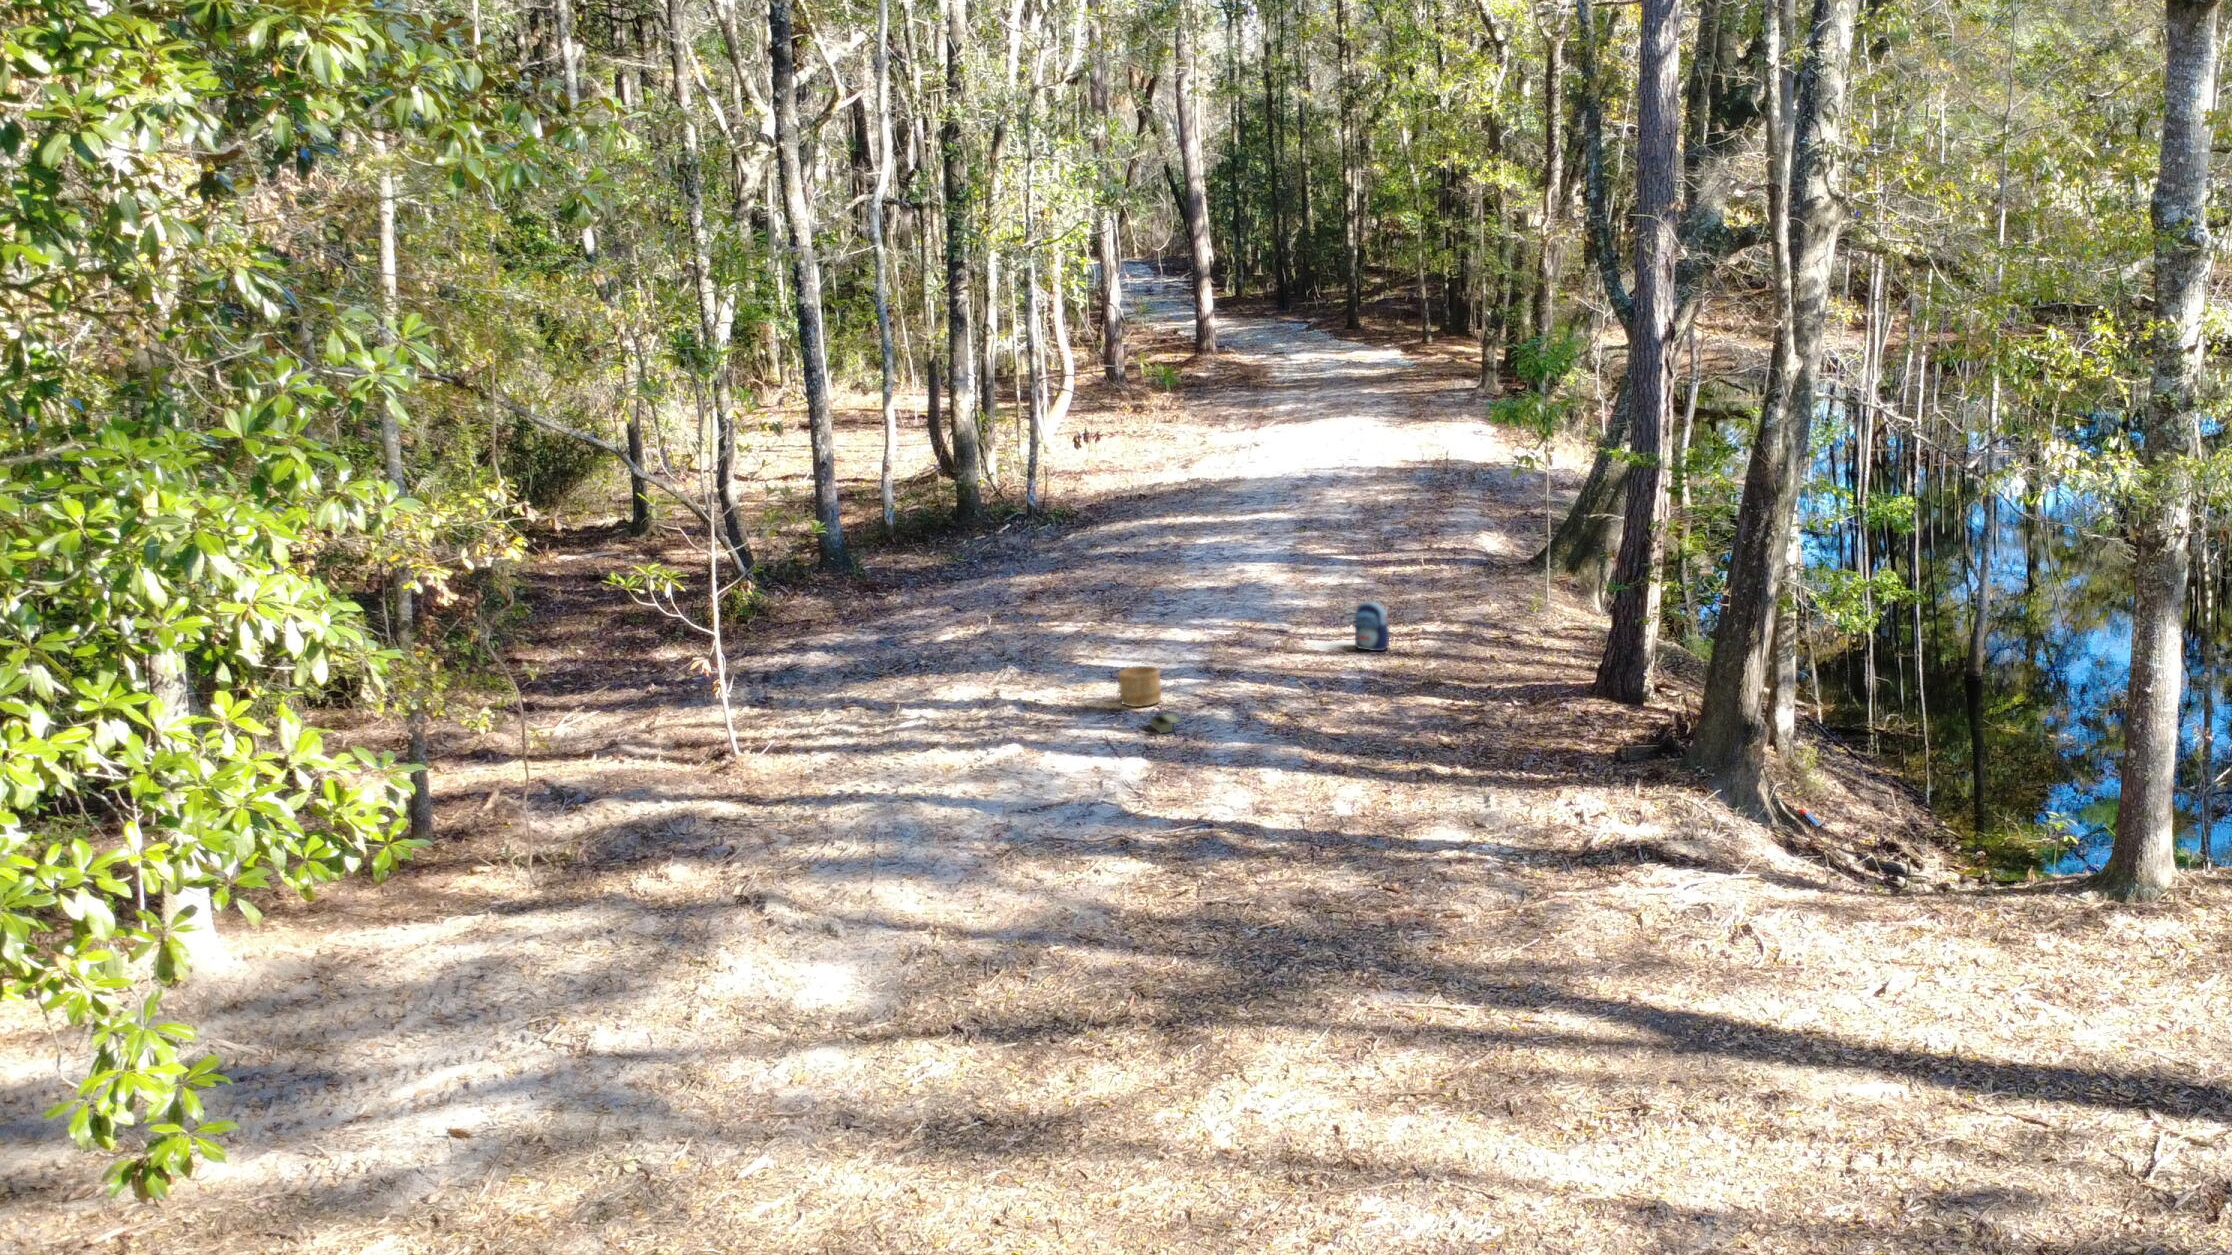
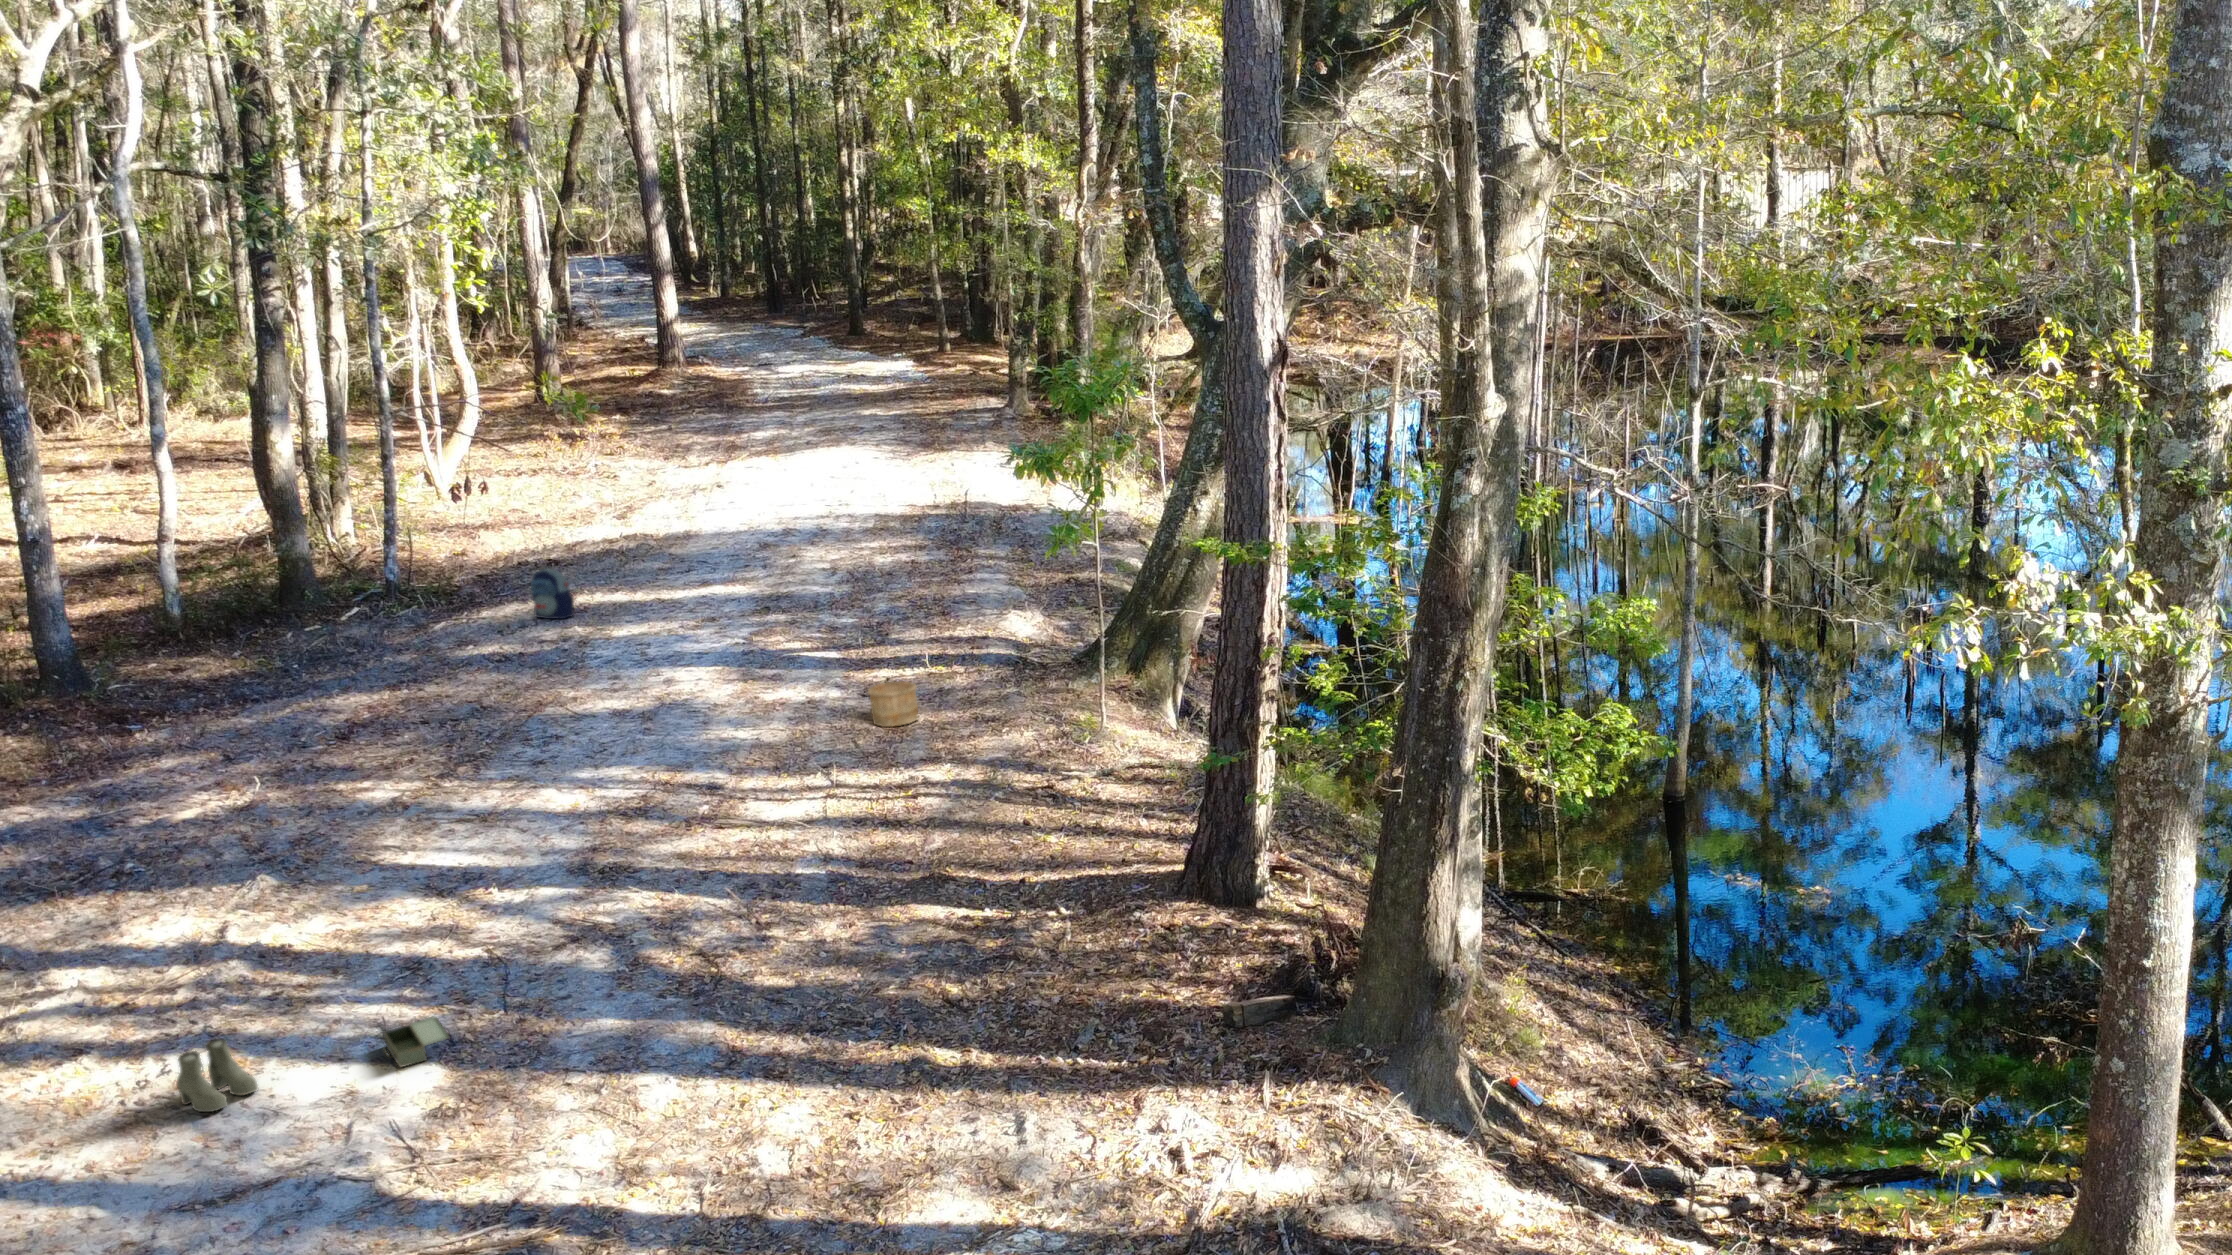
backpack: present [1355,601,1389,651] -> present [531,568,574,619]
wooden bucket: present [1118,666,1161,707] -> present [868,681,918,727]
boots: none [1062,706,1097,741] -> present [177,1038,258,1112]

